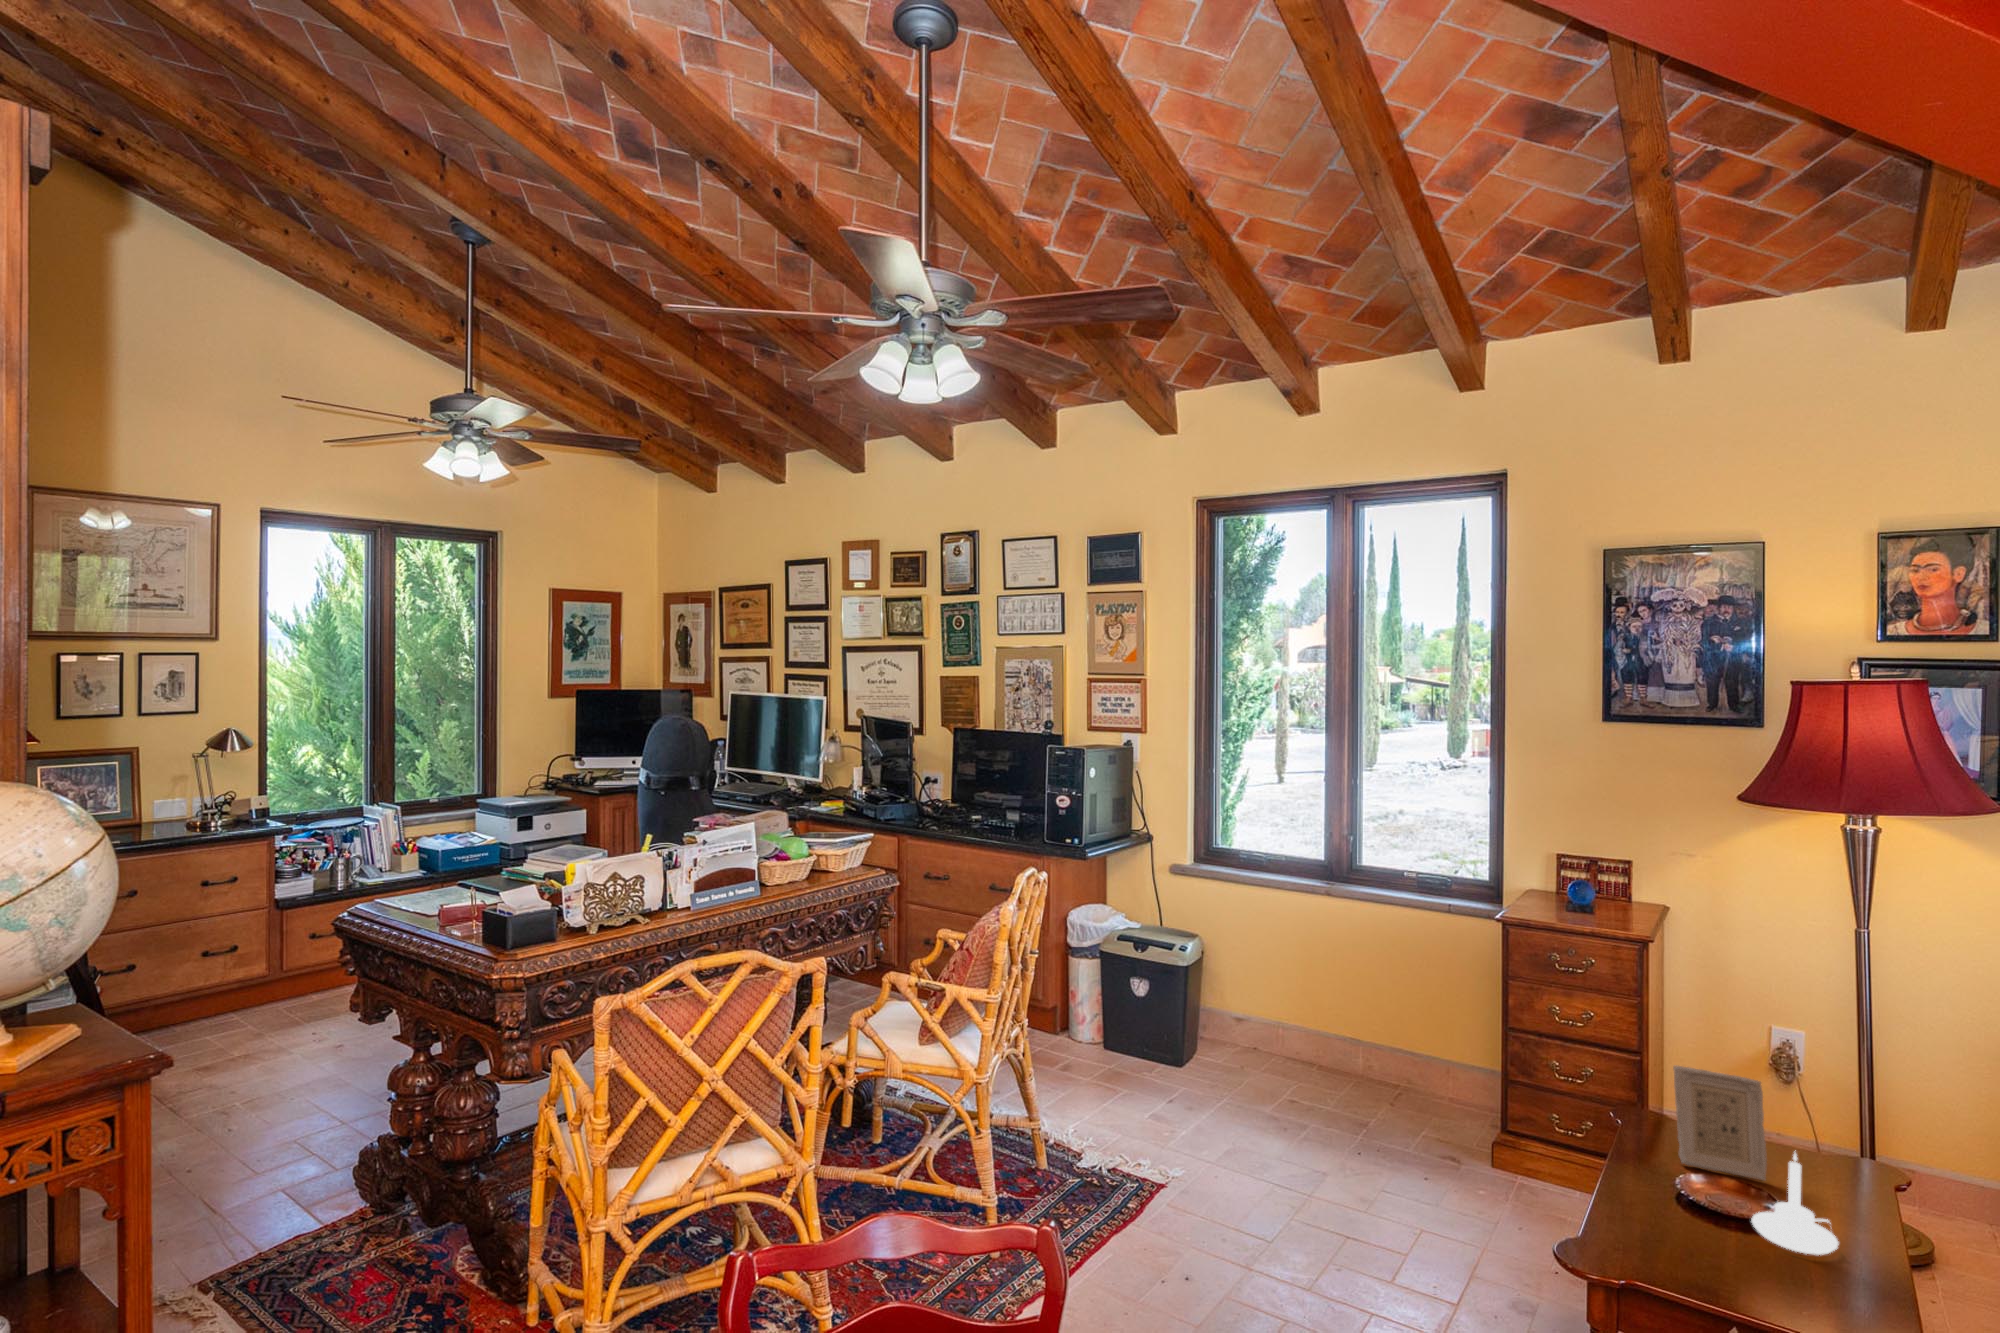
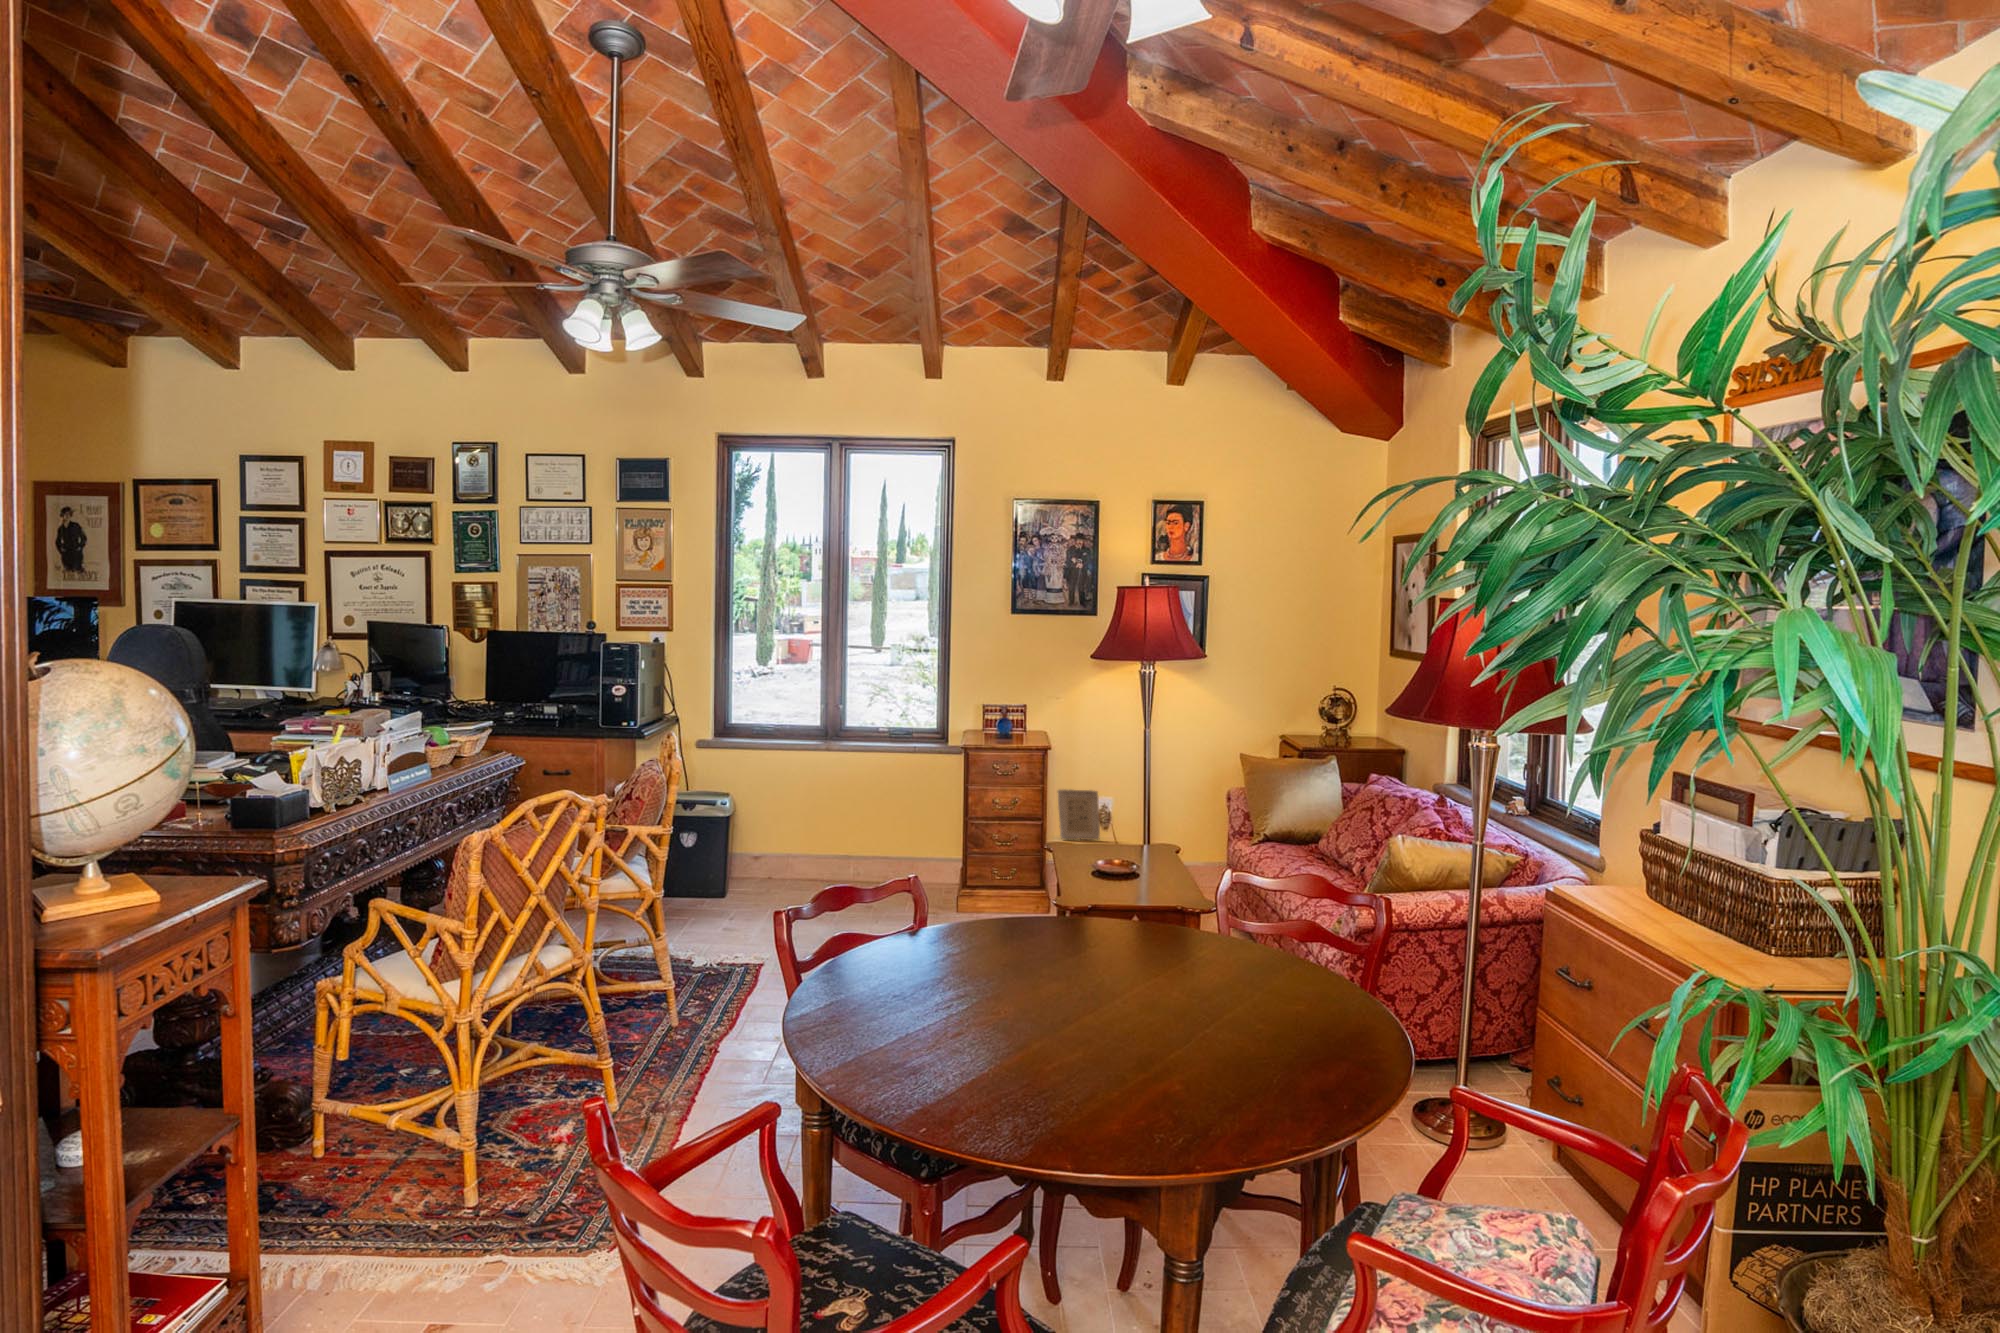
candle holder: present [1751,1153,1838,1255] -> none [1094,803,1130,851]

